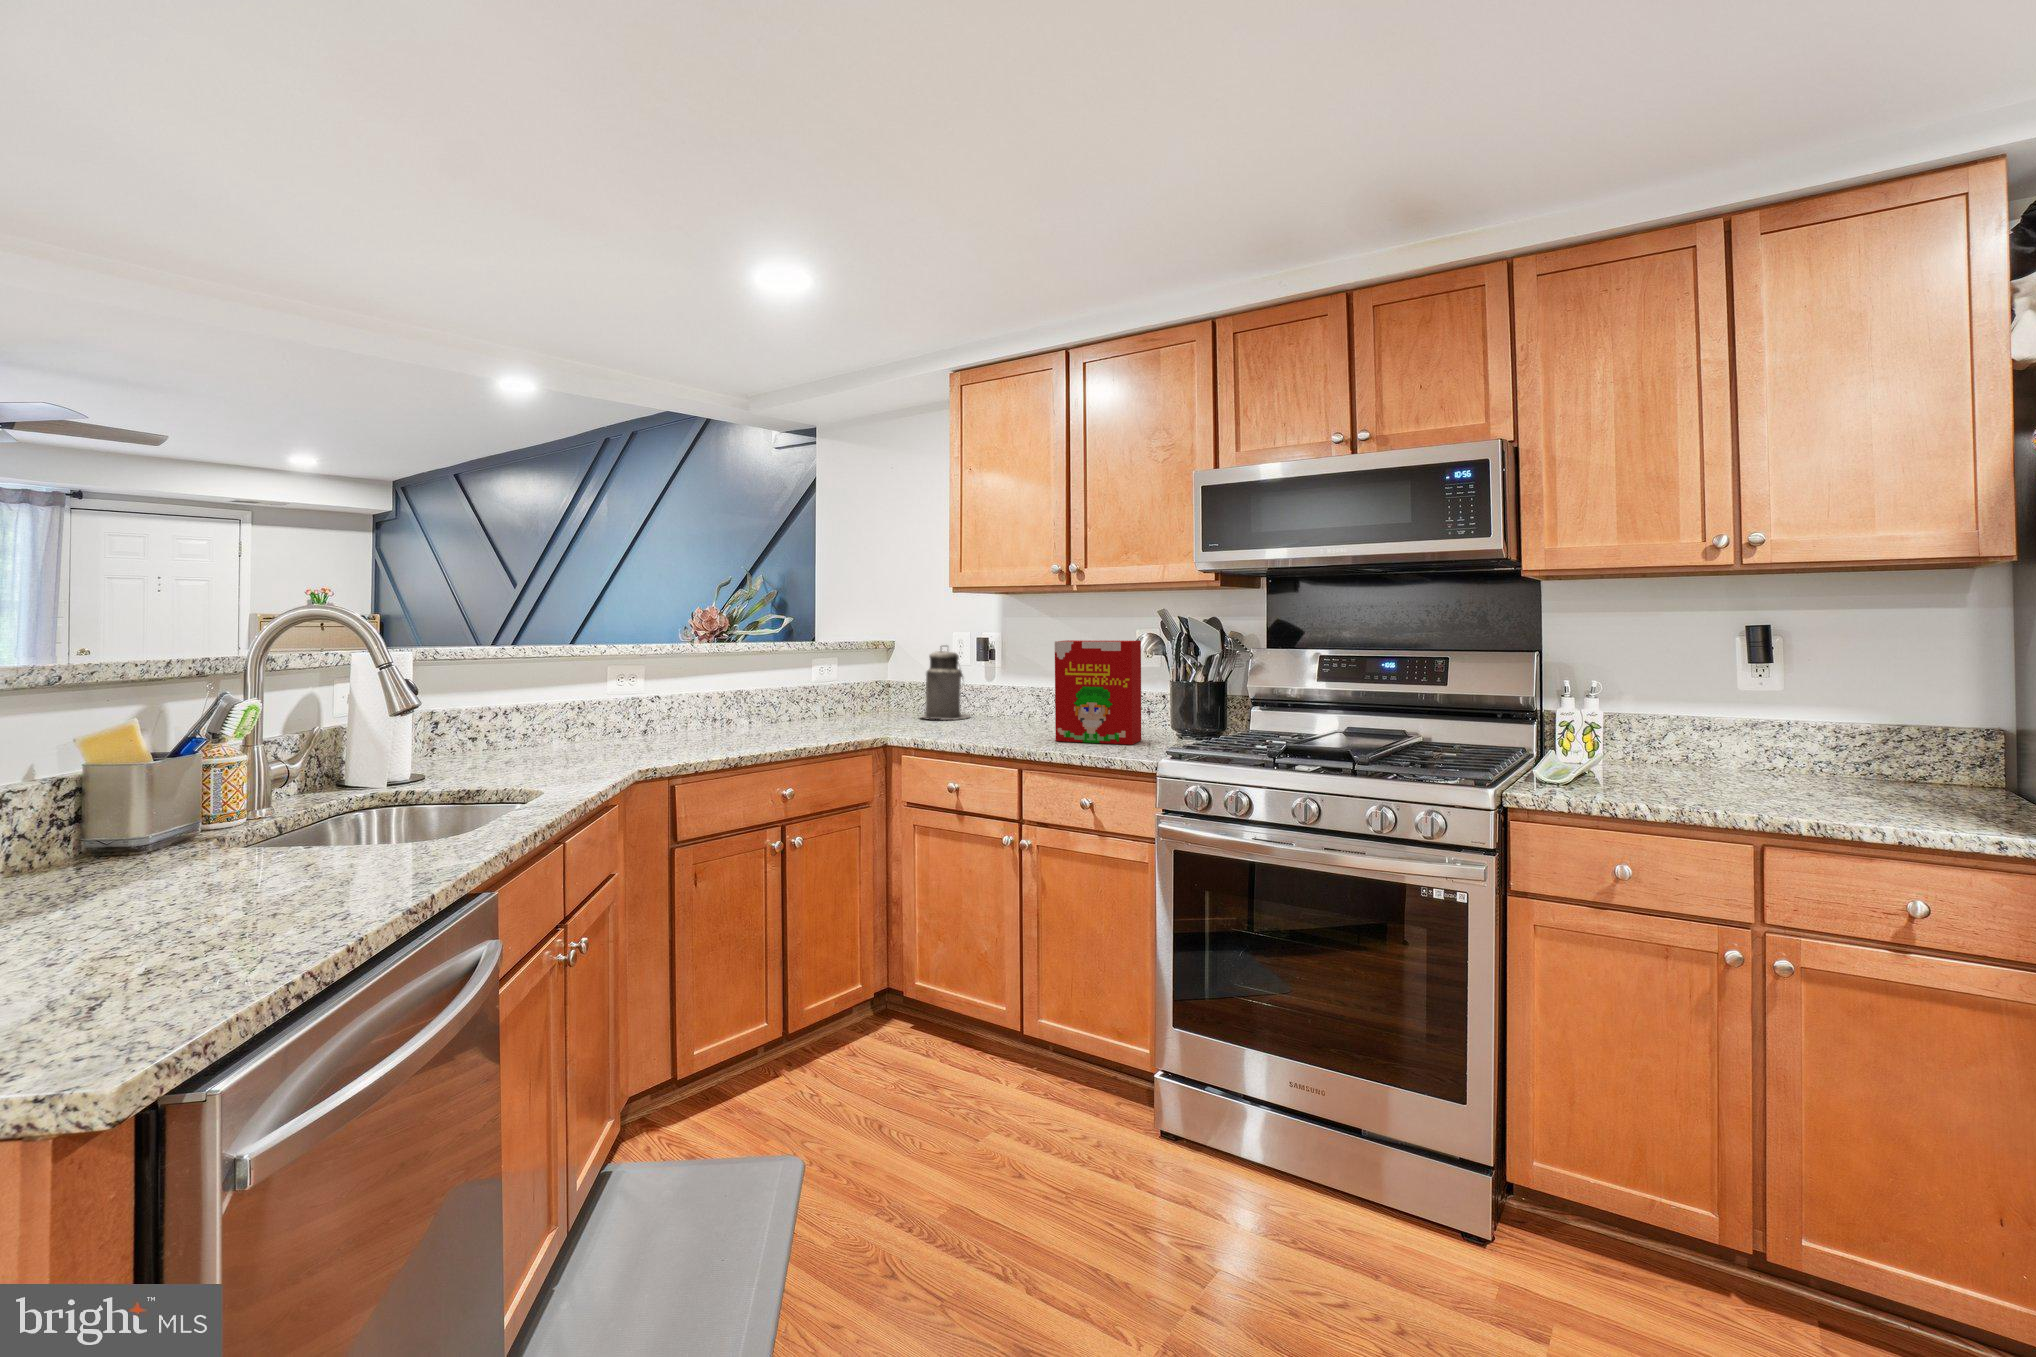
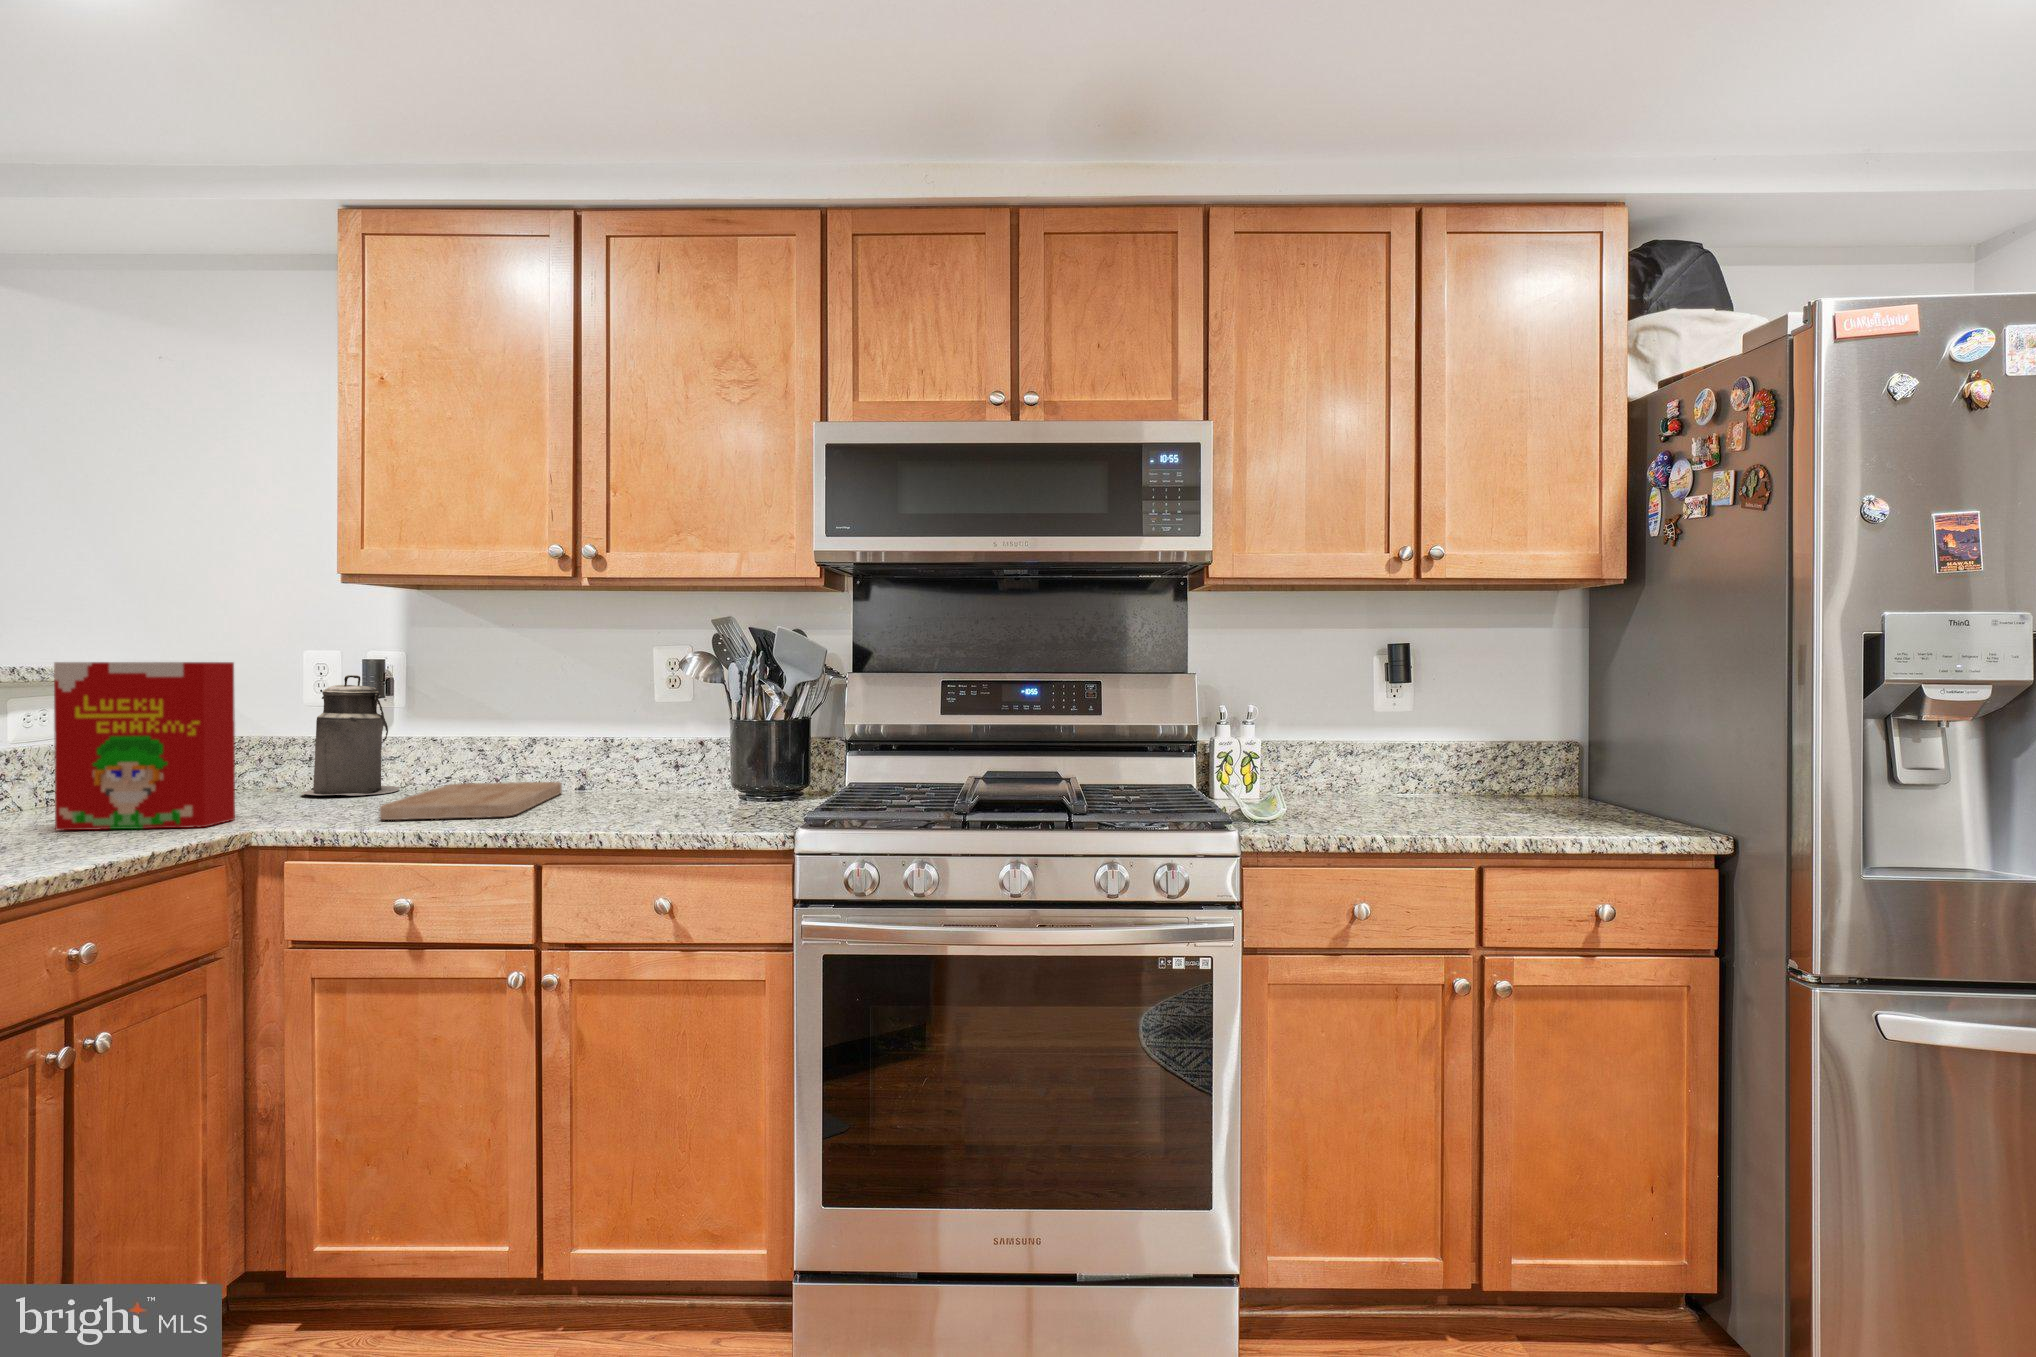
cereal box: present [1055,640,1141,745] -> present [54,662,235,830]
cutting board: none [946,716,1056,739] -> present [380,782,562,820]

